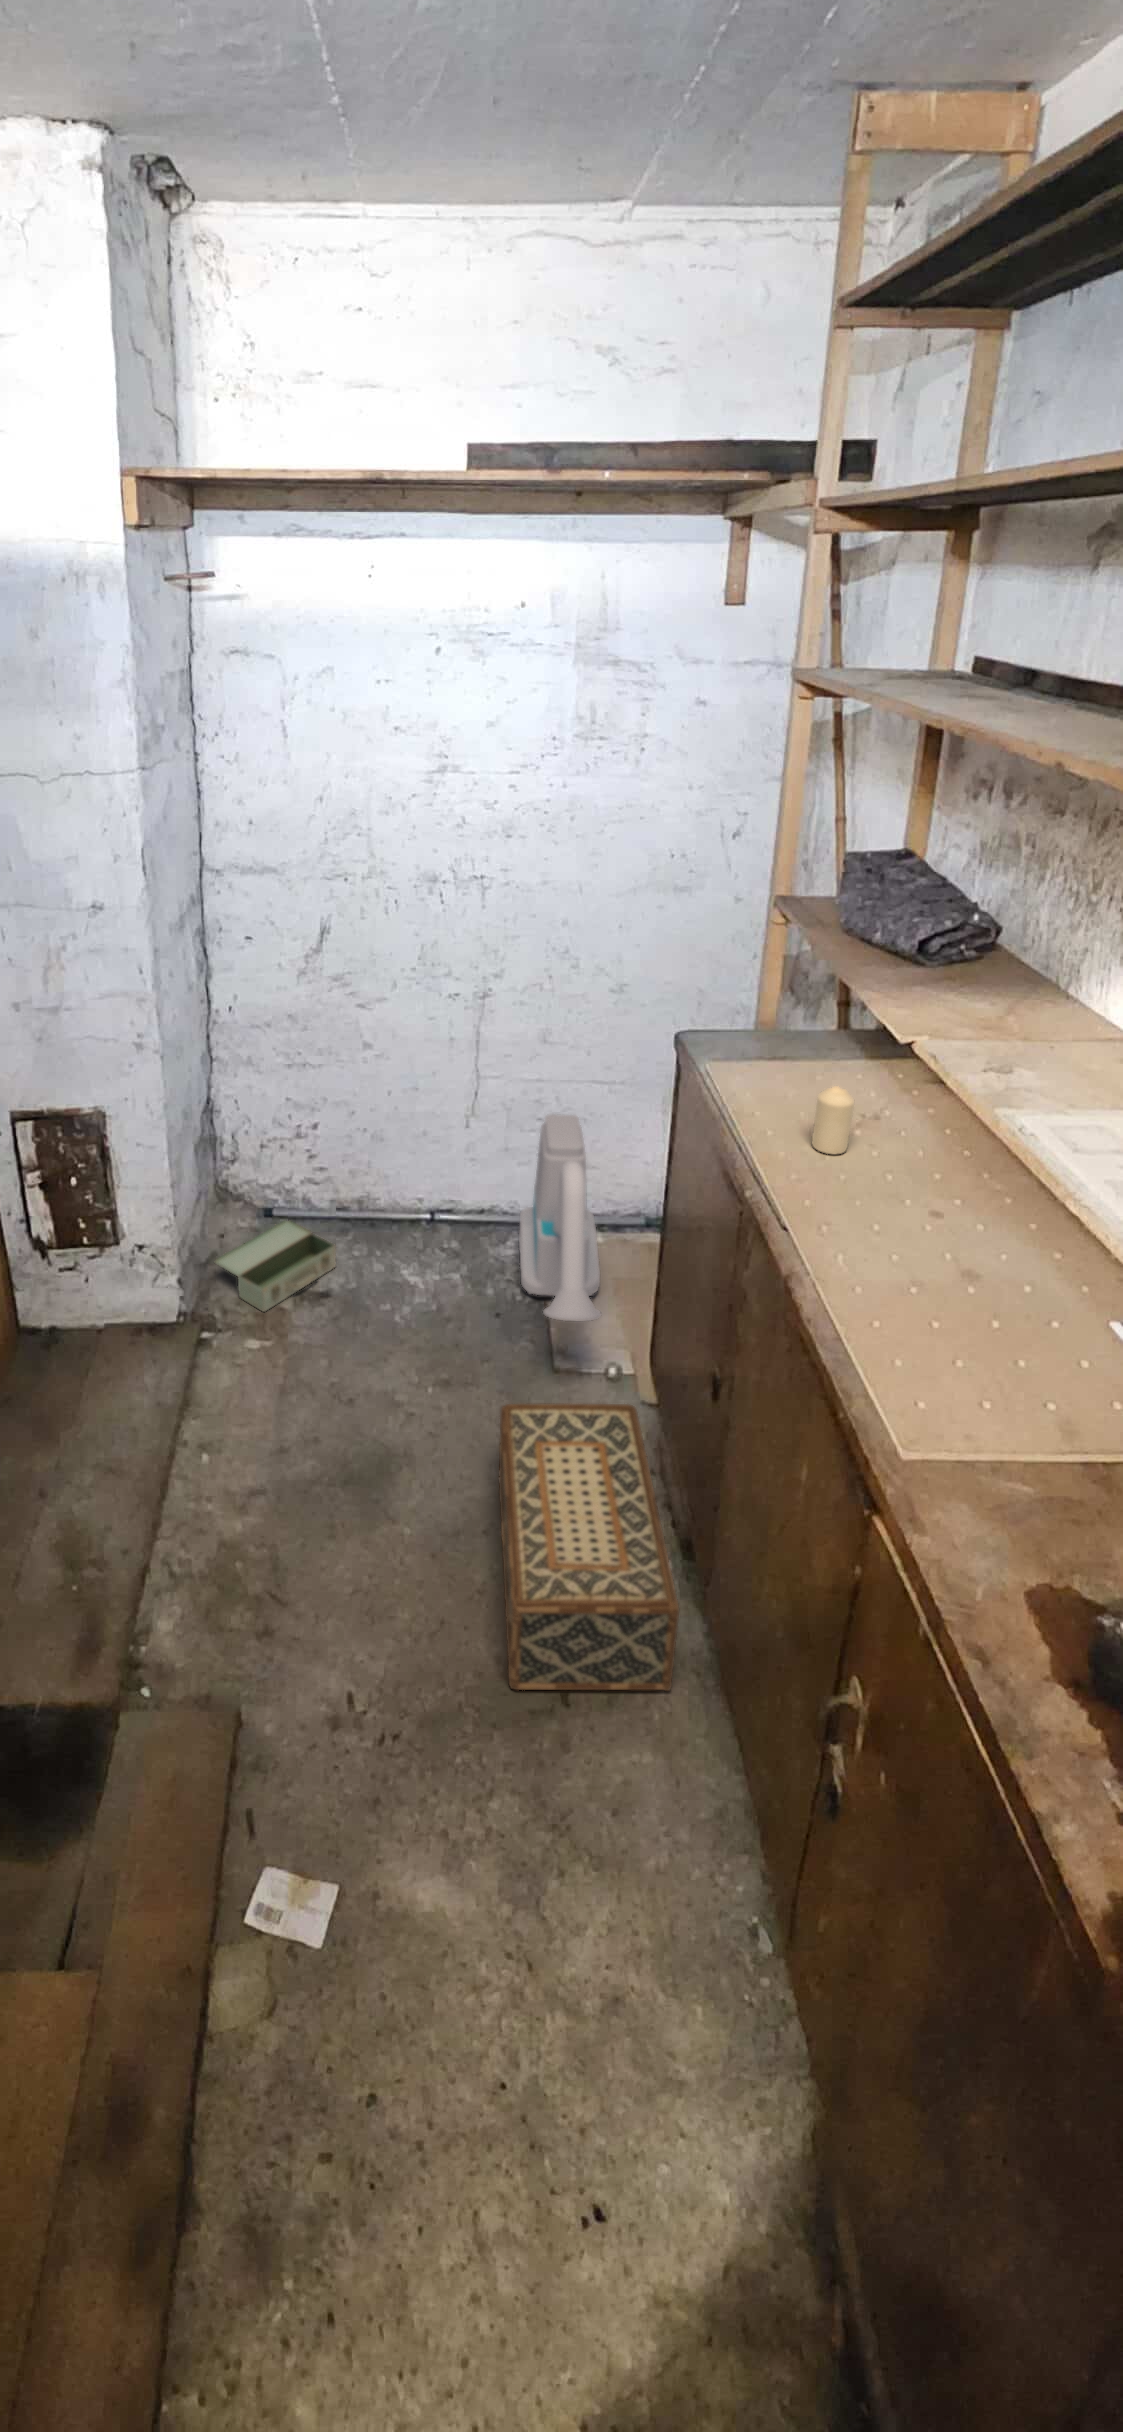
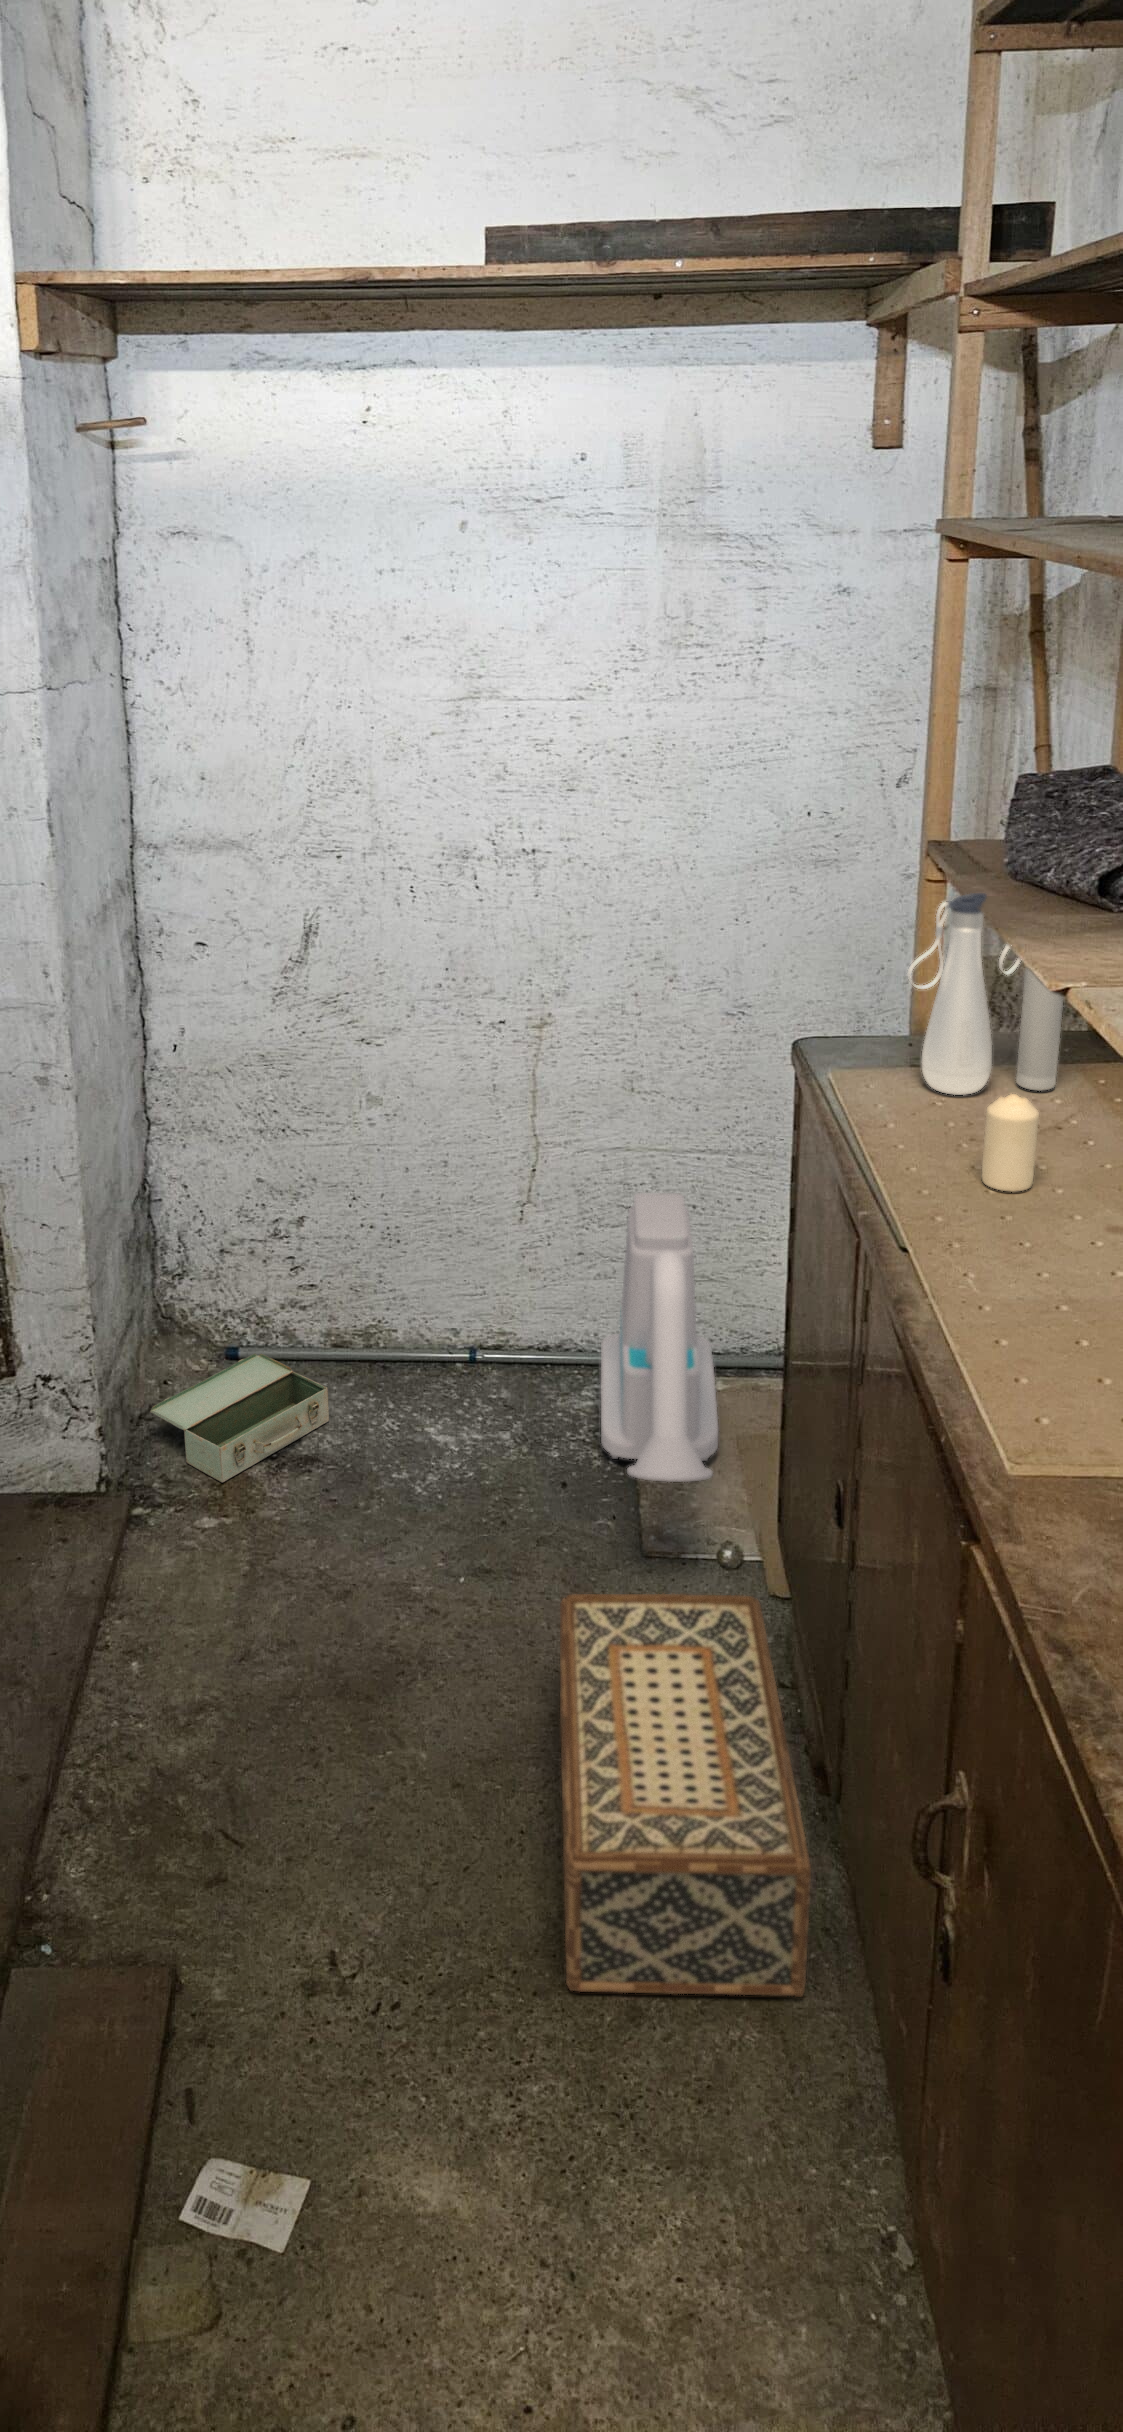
water bottle: none [756,937,869,1076] -> present [908,893,1063,1095]

